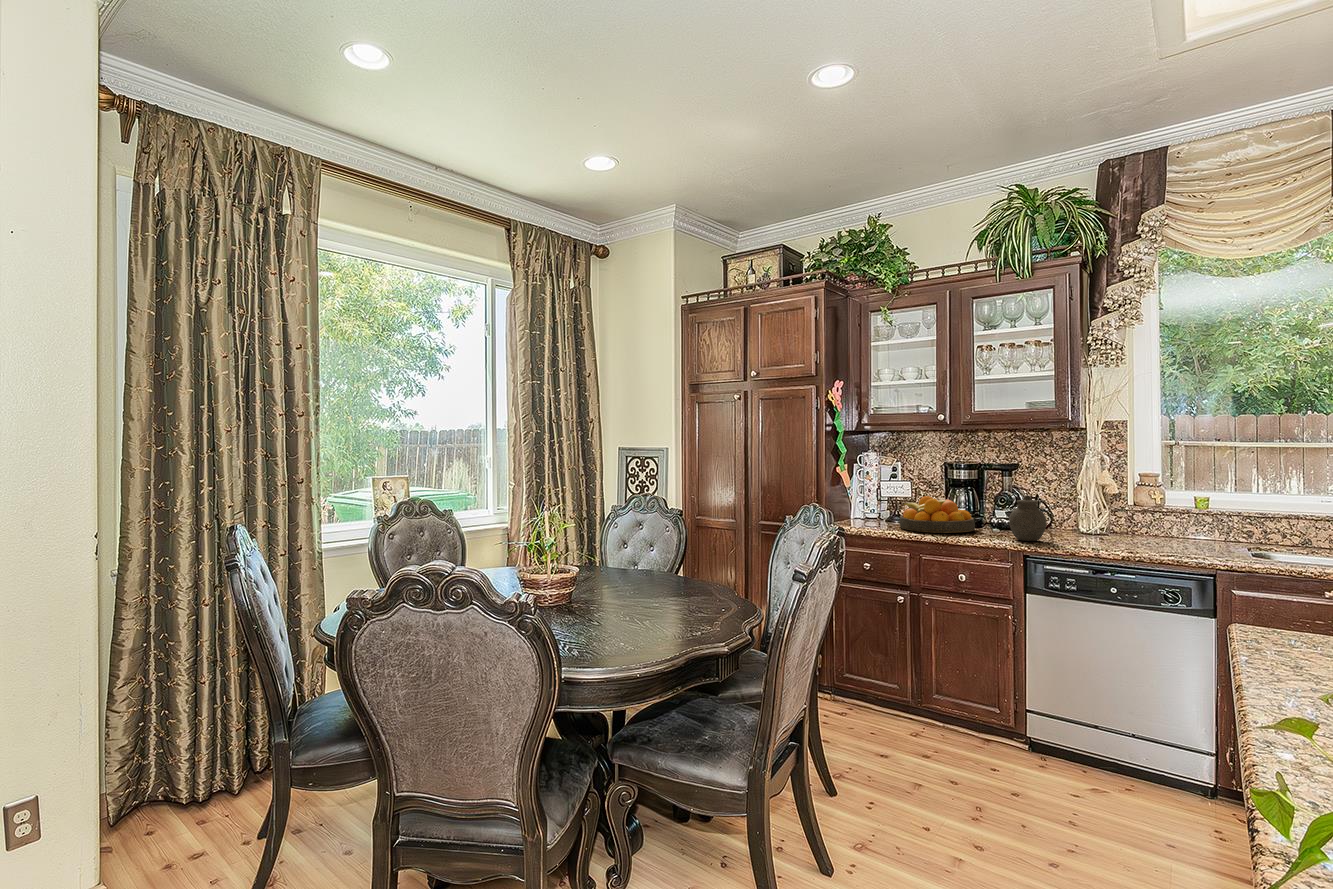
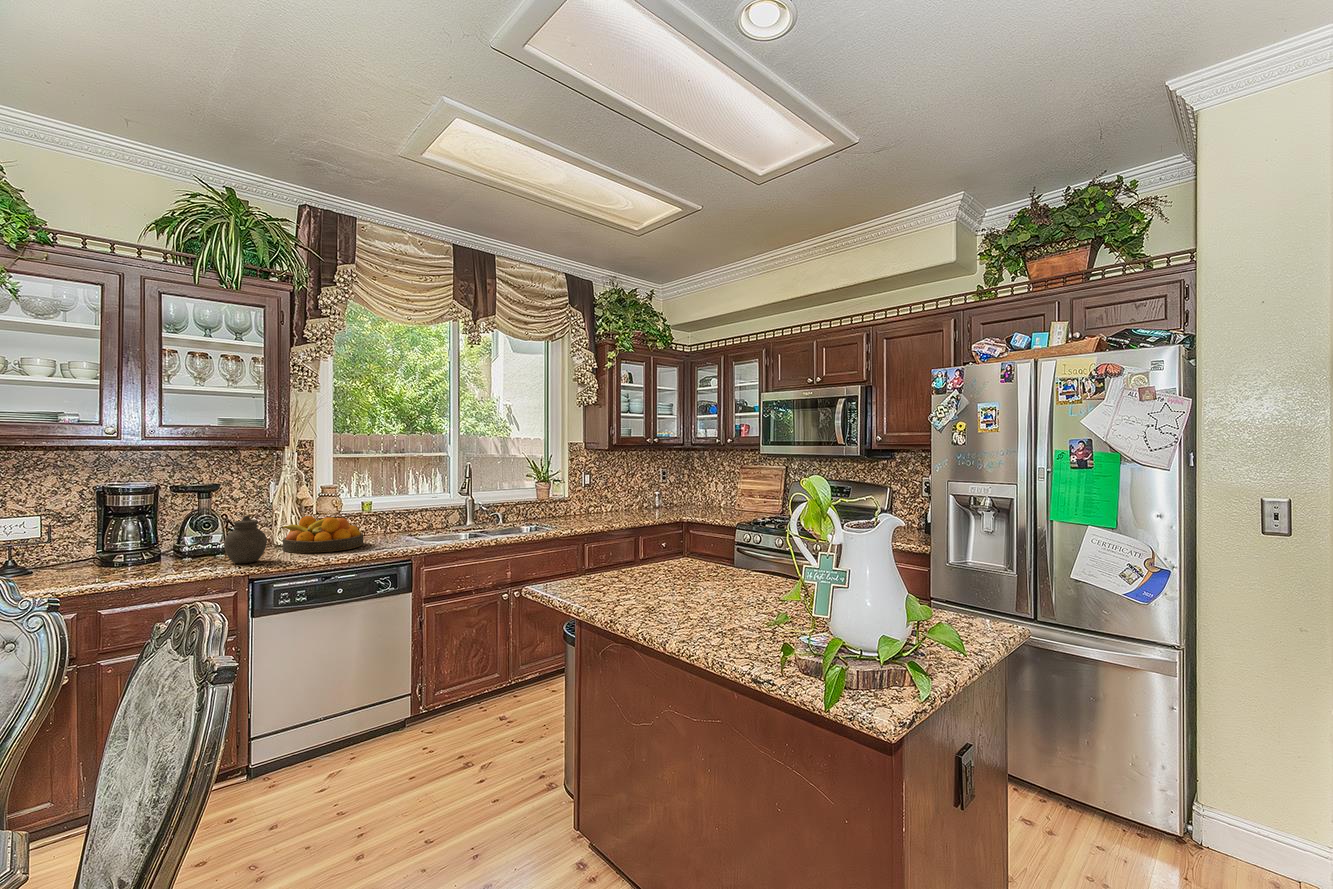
fruit bowl: present [899,496,975,533] -> present [281,516,363,553]

